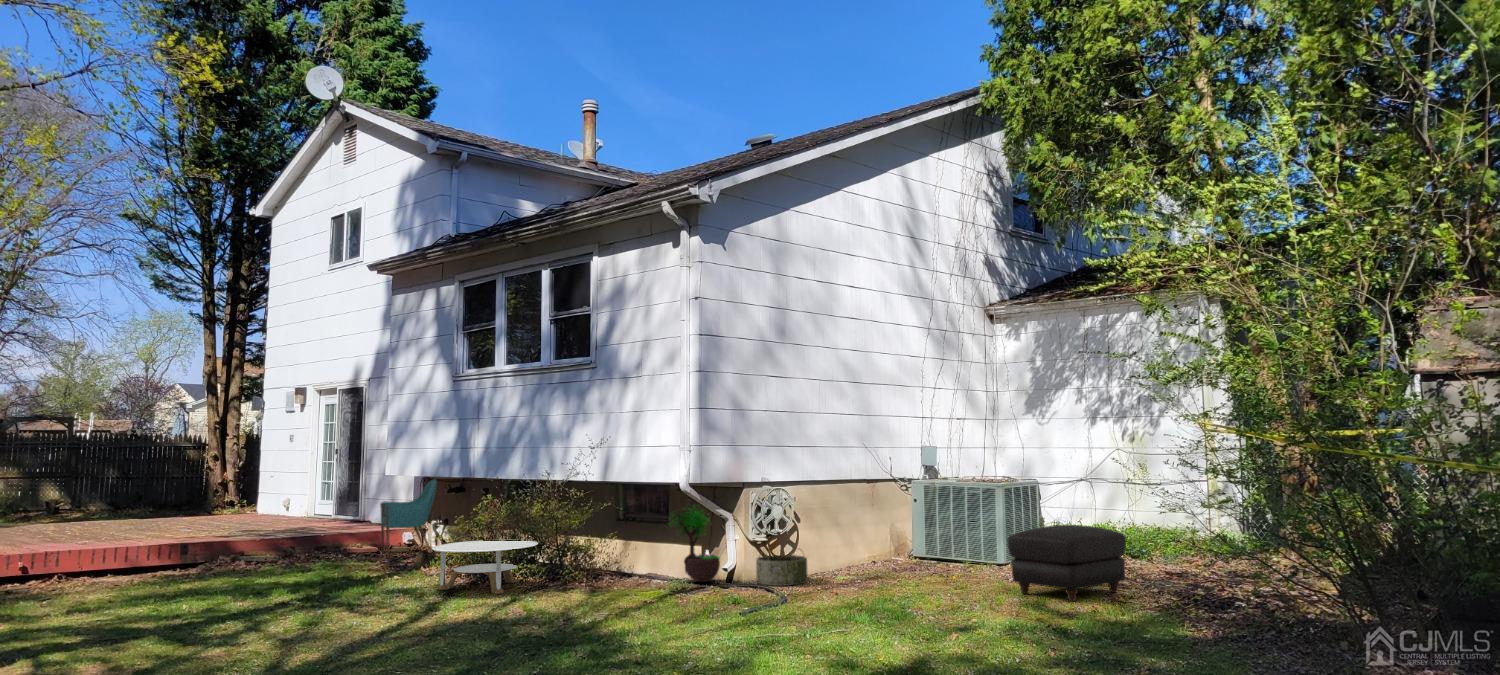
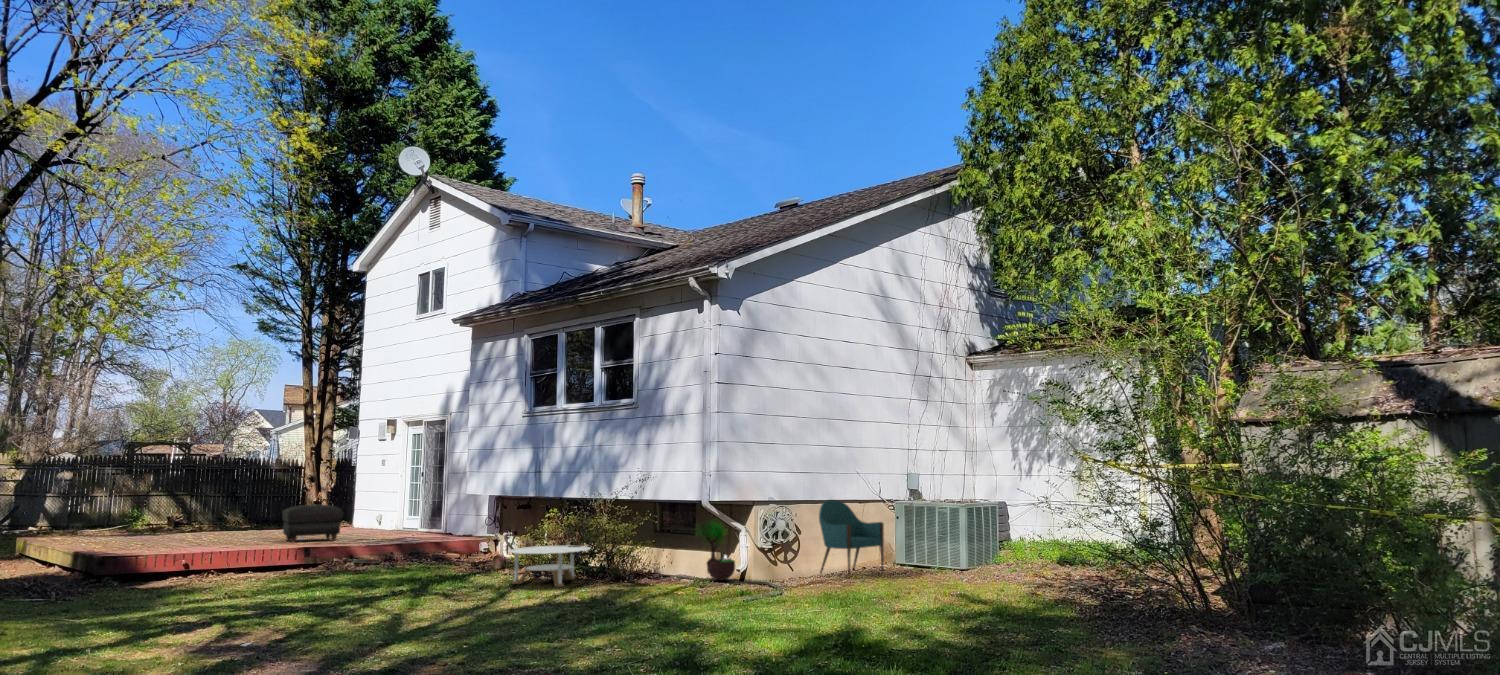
chair: present [380,479,437,555] -> present [819,500,884,577]
ottoman: present [1008,525,1126,601] -> present [283,505,342,543]
basket: present [756,554,808,586] -> none [764,554,805,584]

